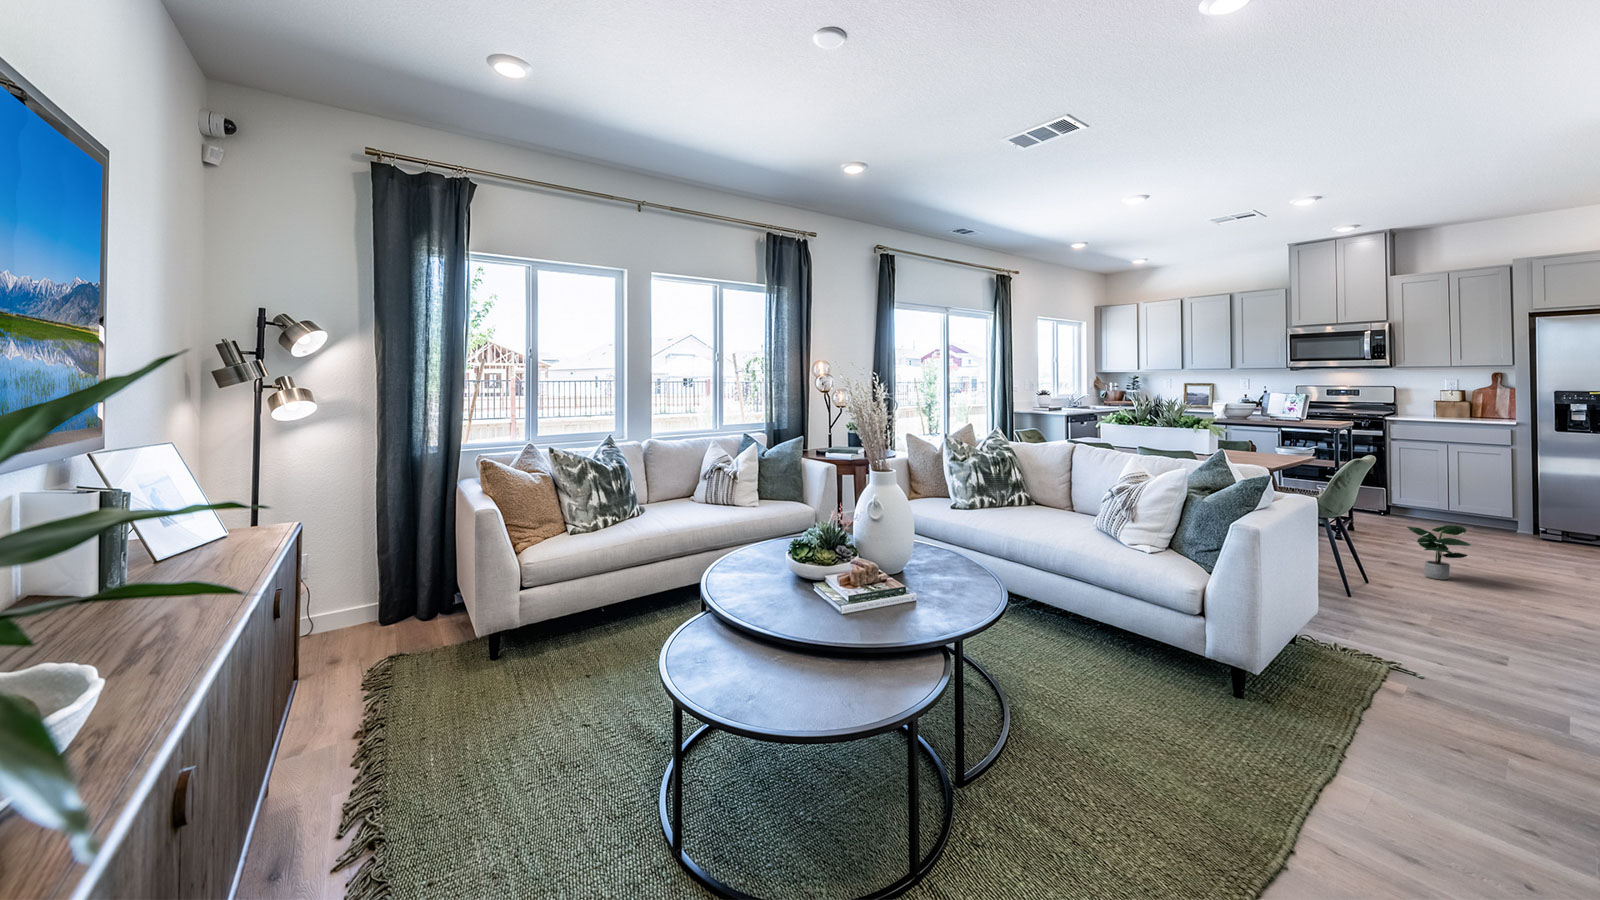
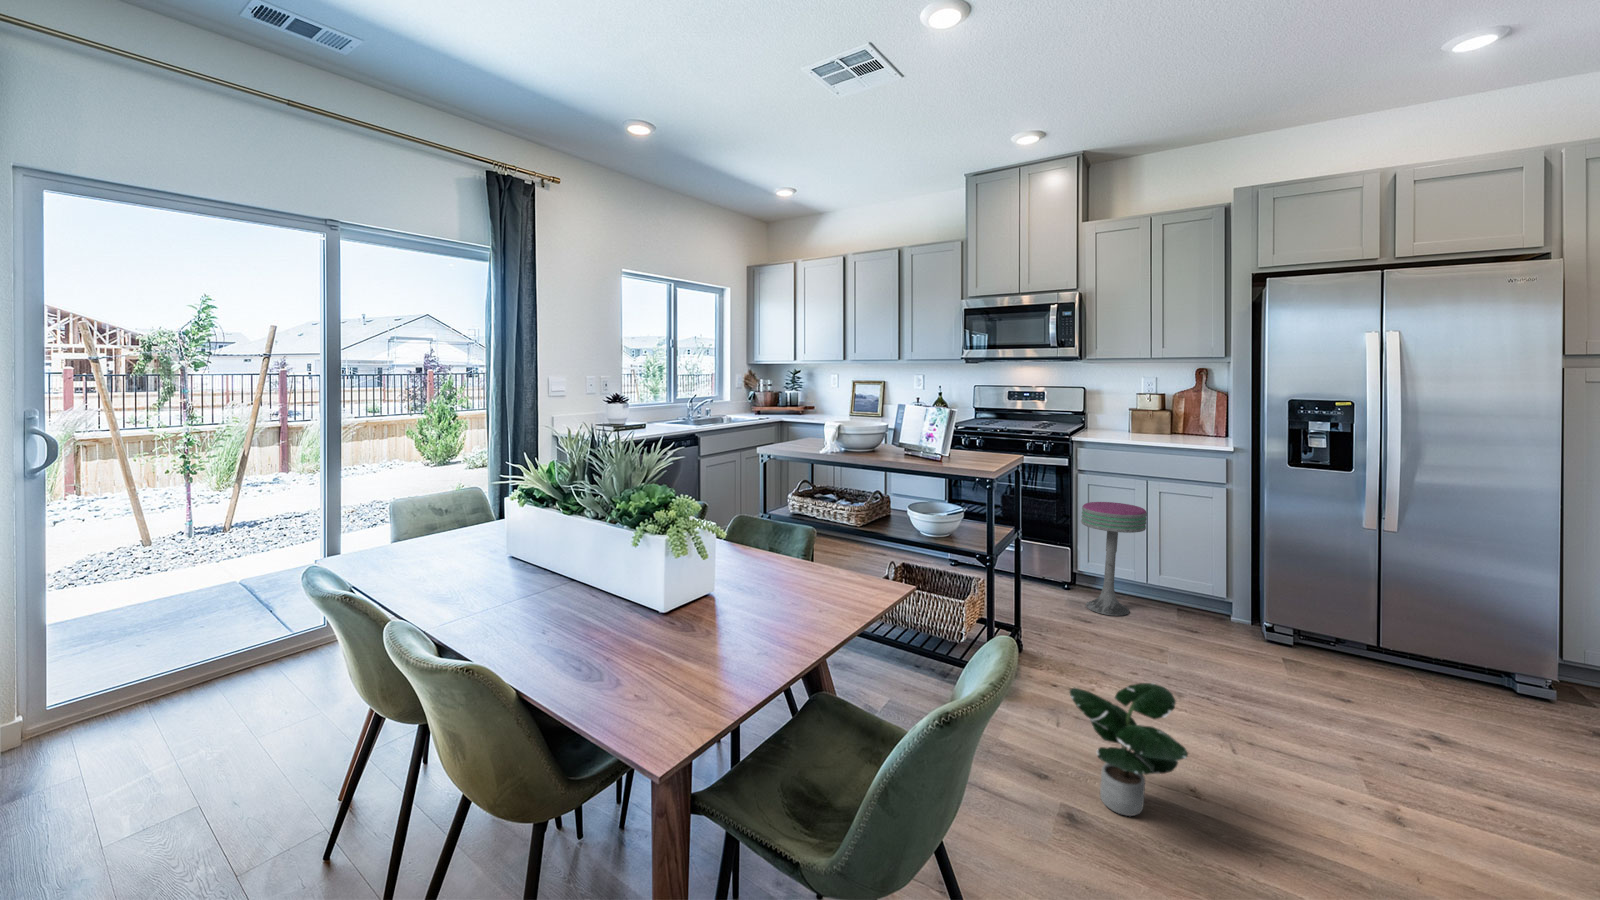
bar stool: none [1396,460,1448,531] -> present [1081,502,1147,616]

